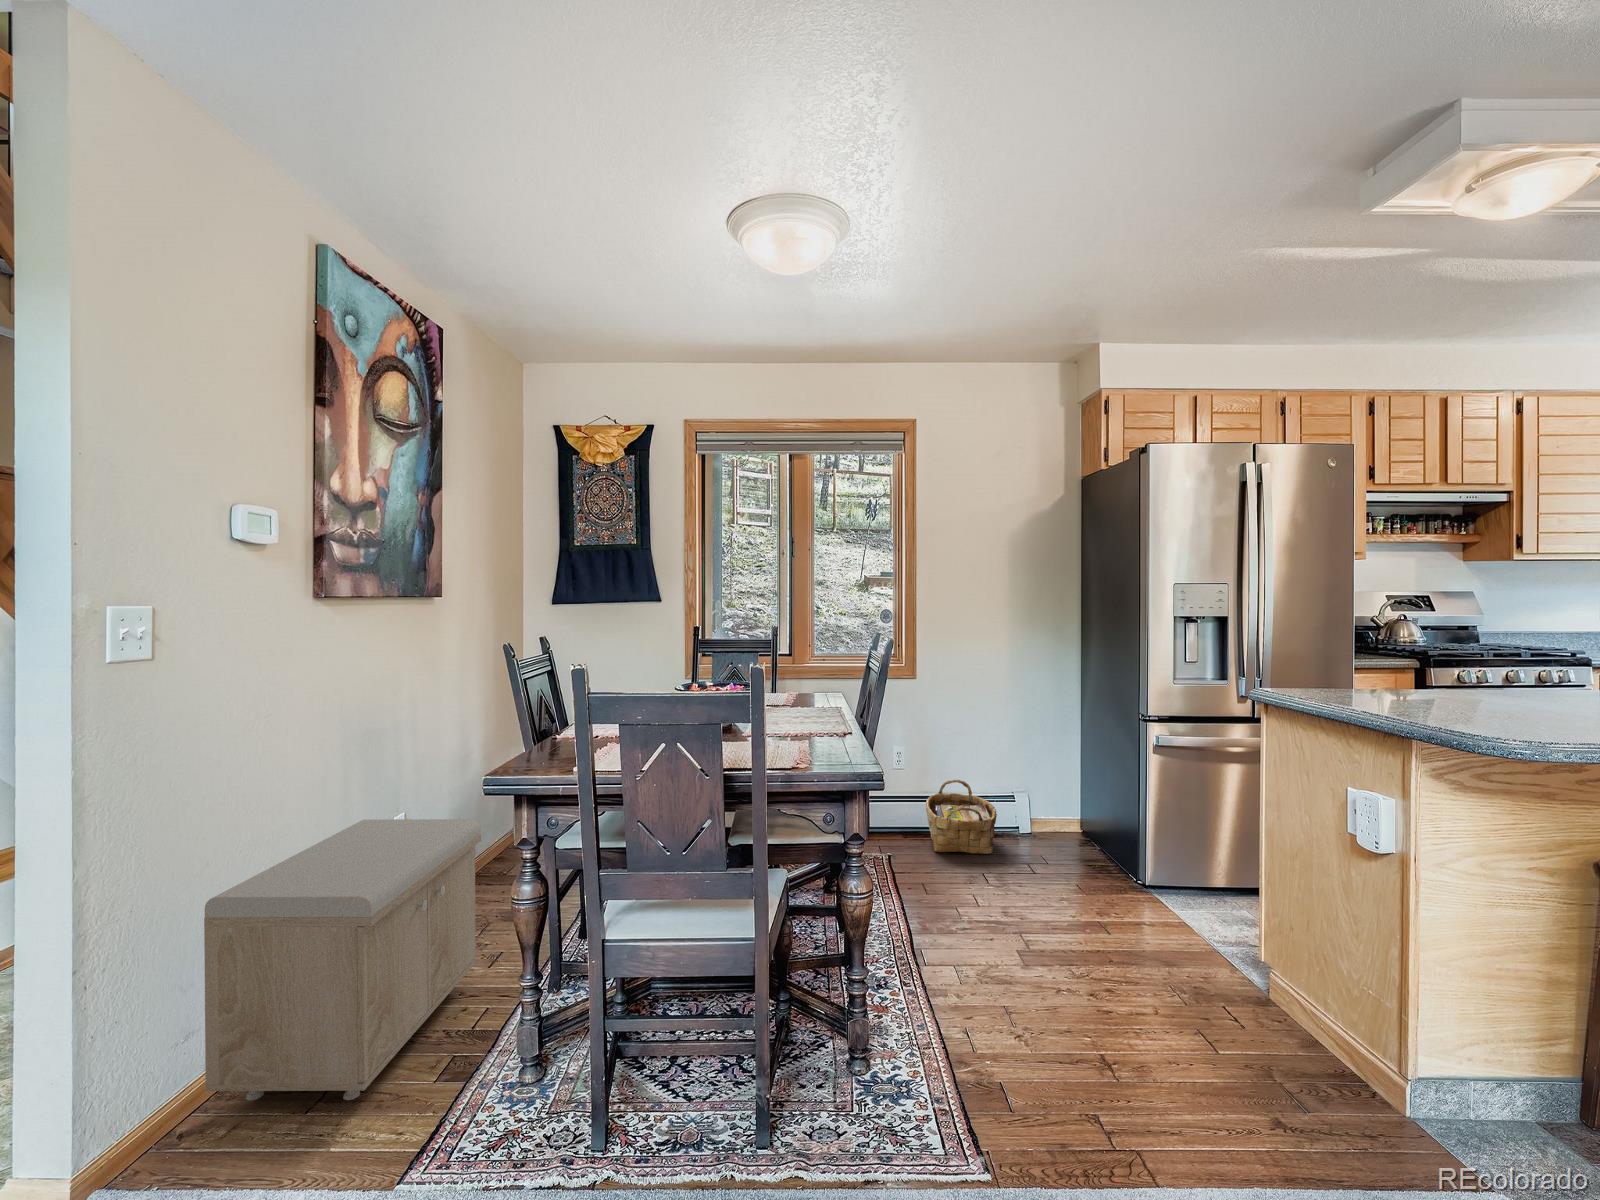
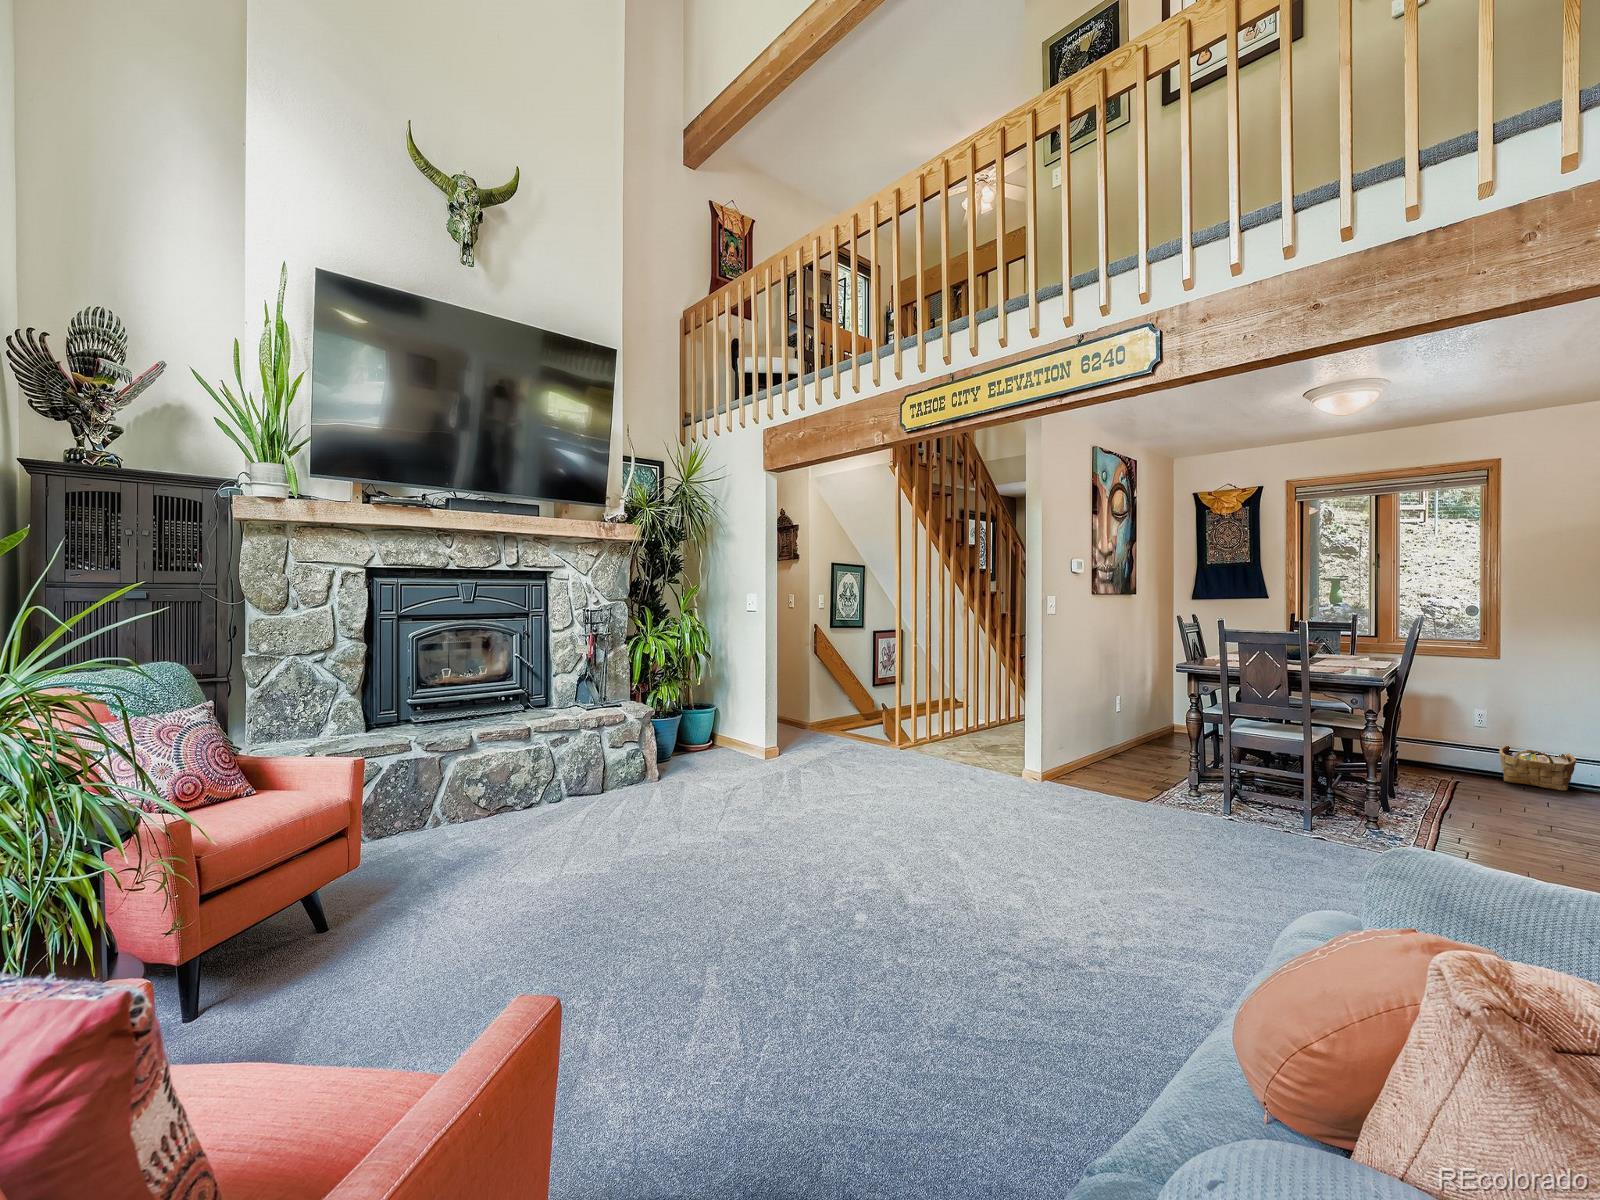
storage bench: present [204,819,481,1101] -> none [1068,691,1164,785]

